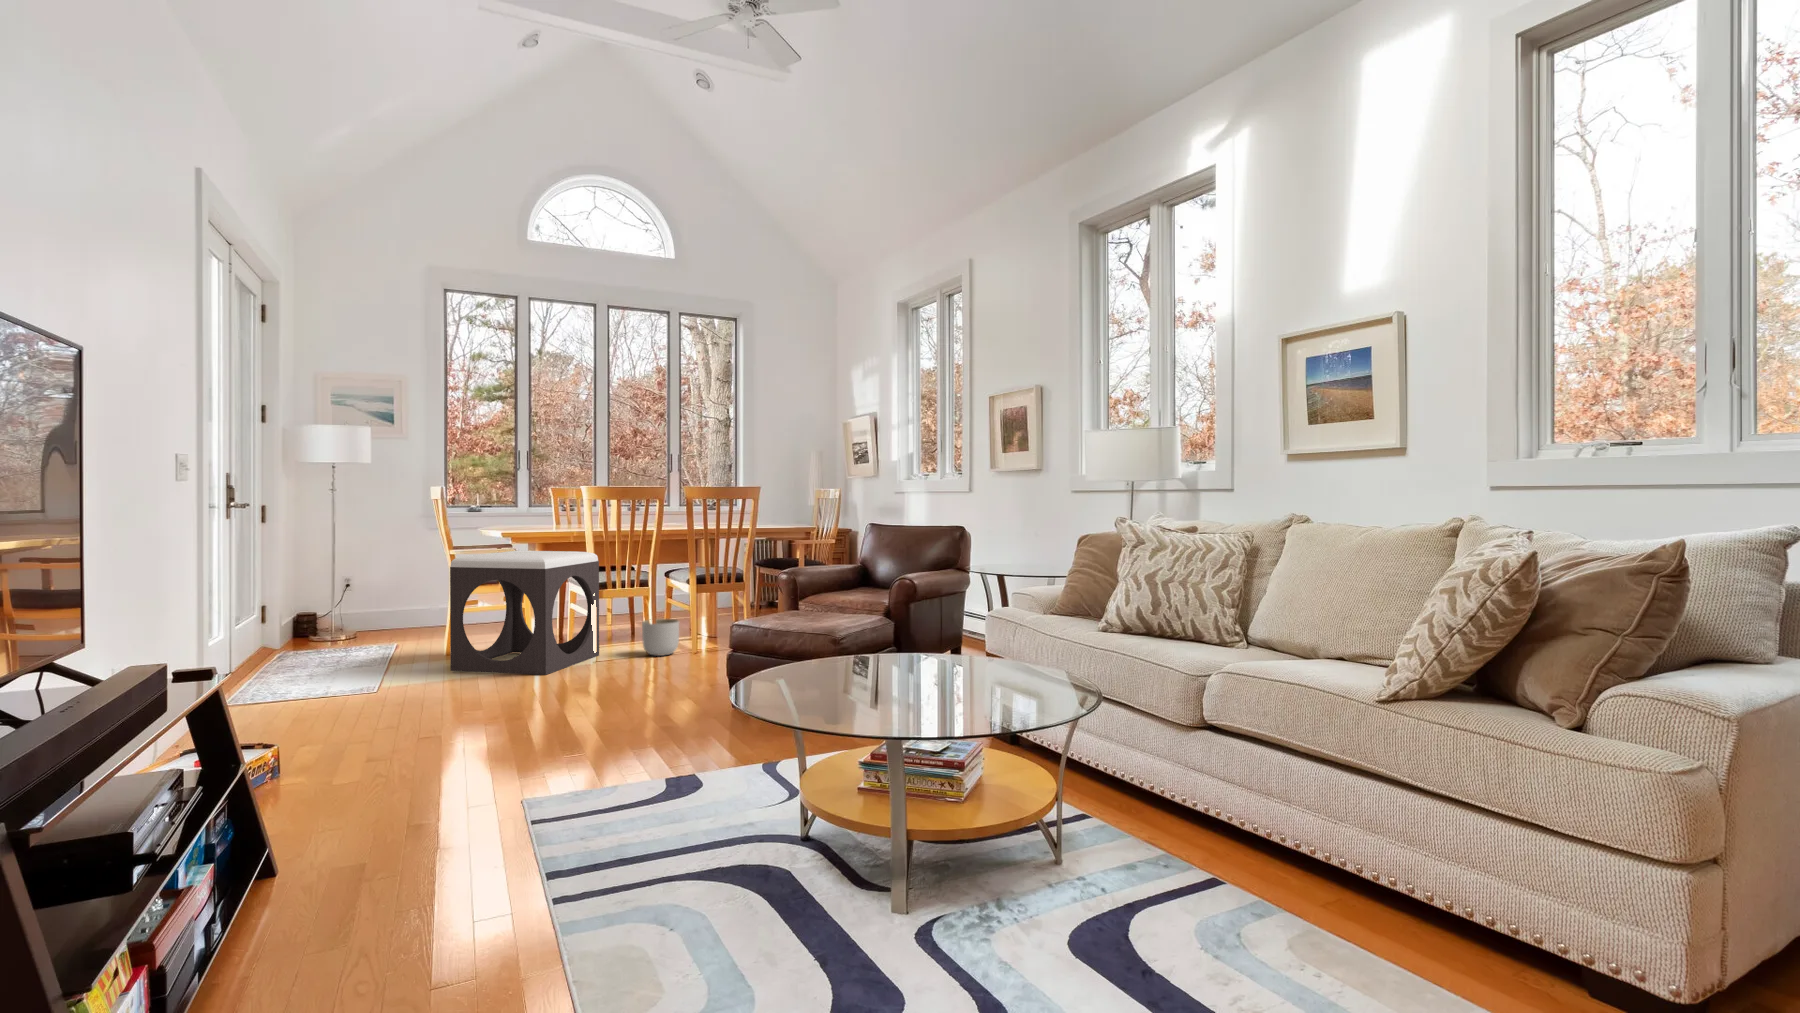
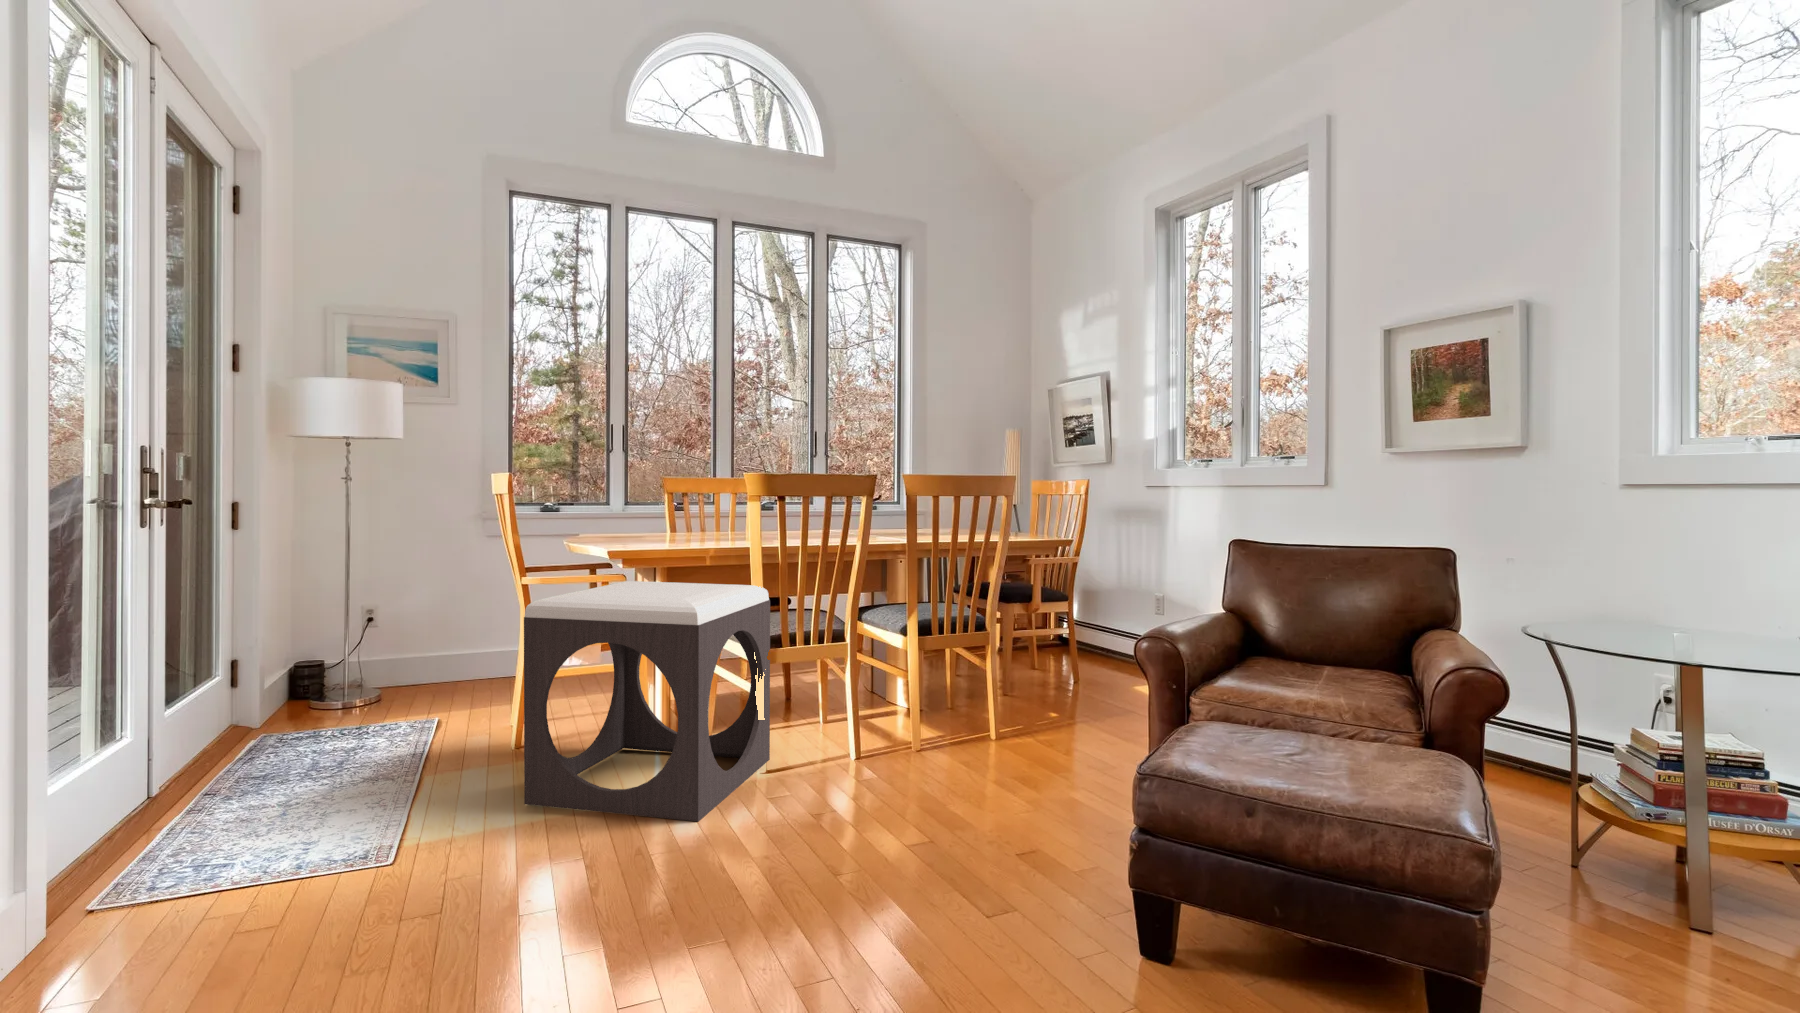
planter: present [642,619,679,656] -> none [843,696,904,764]

